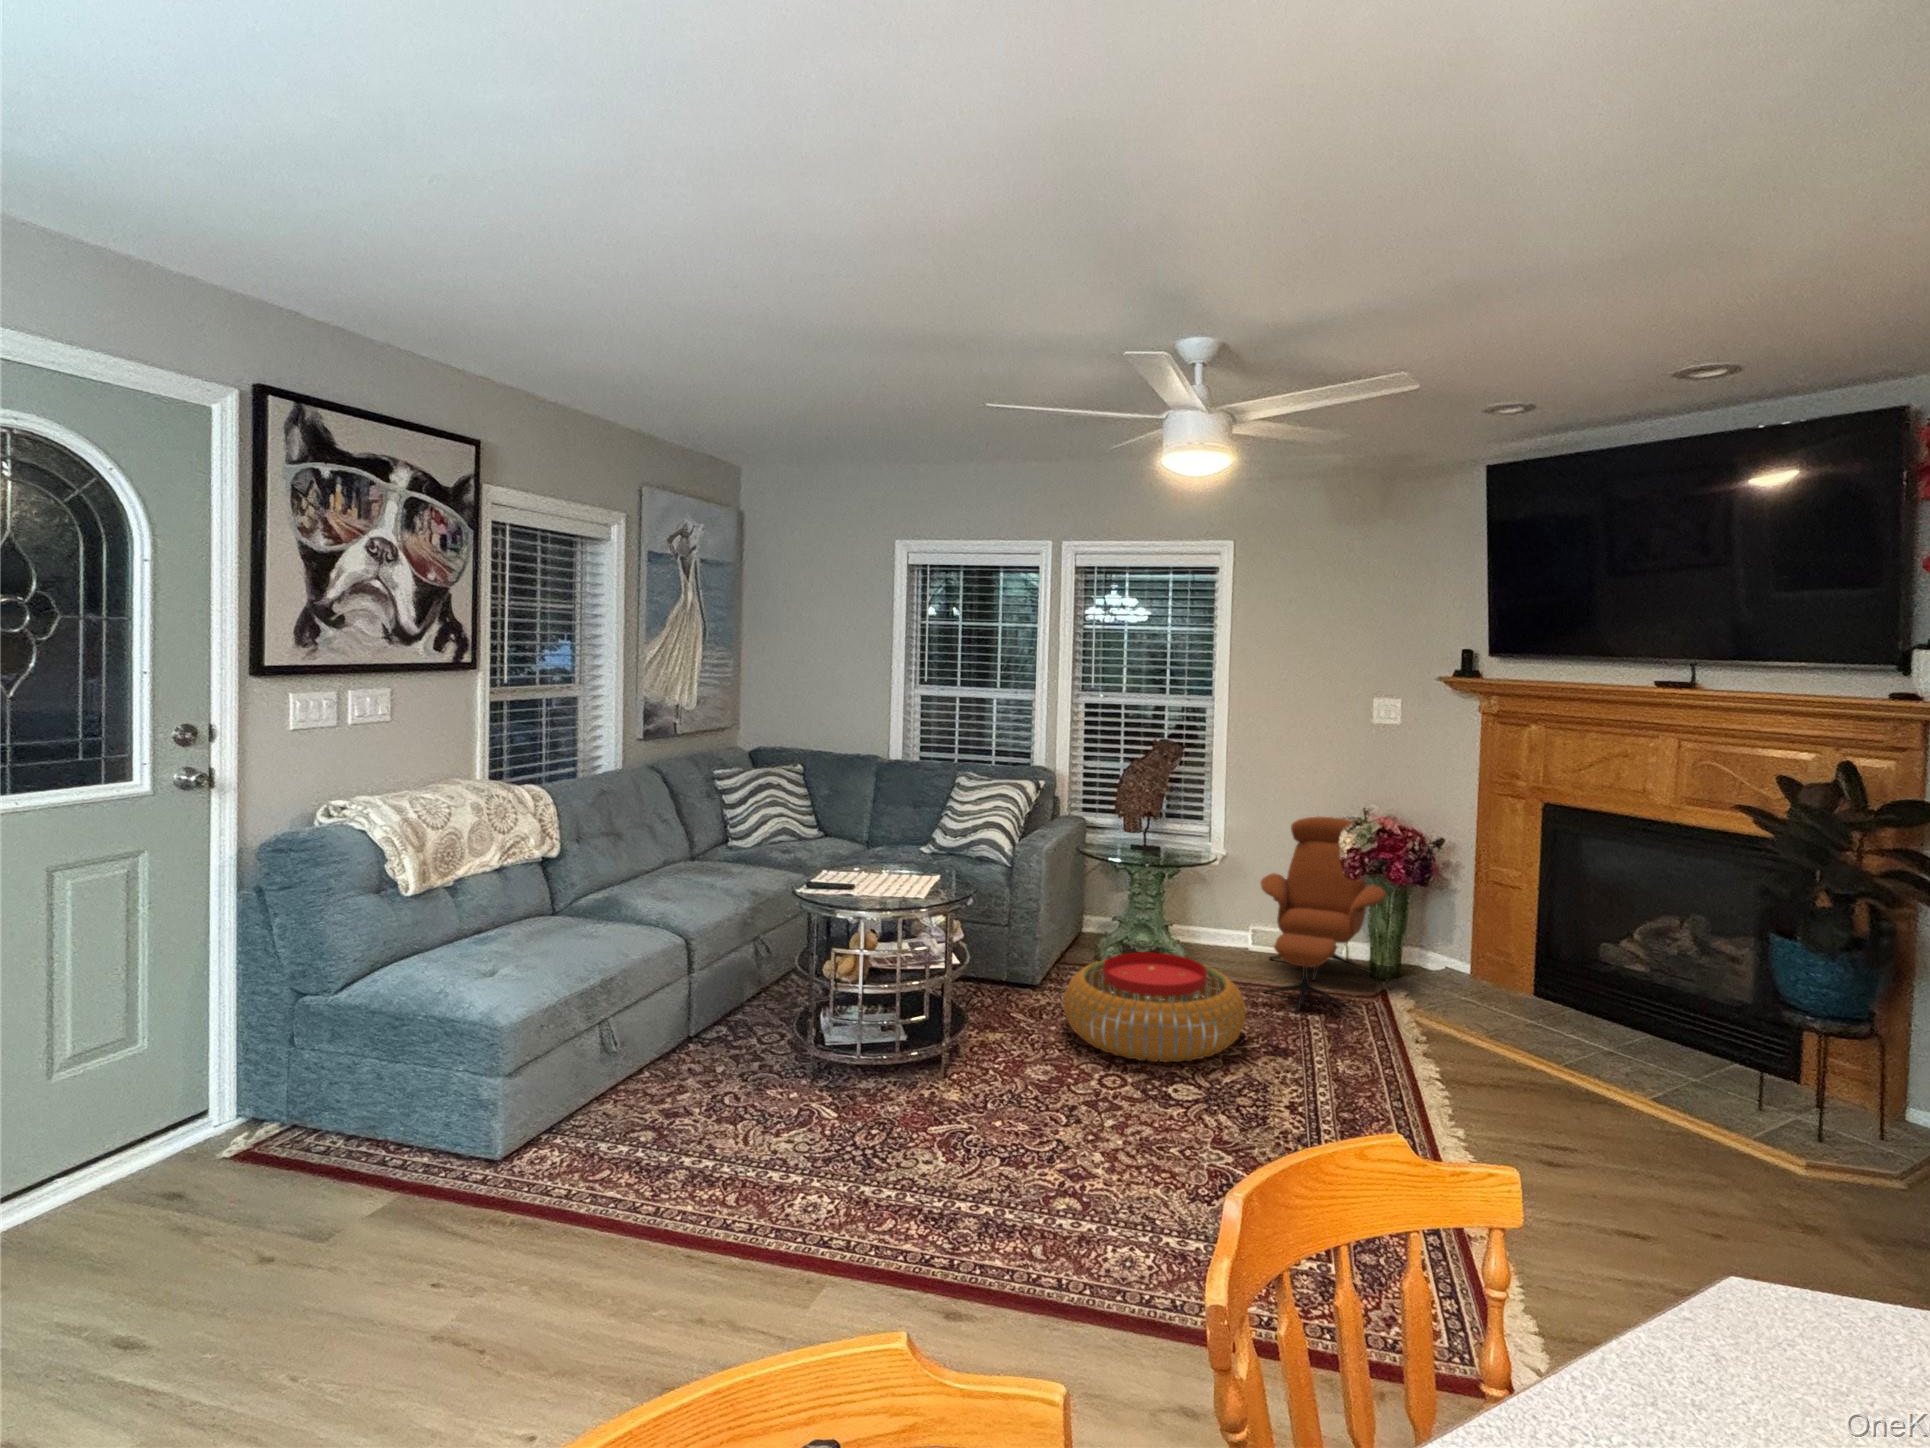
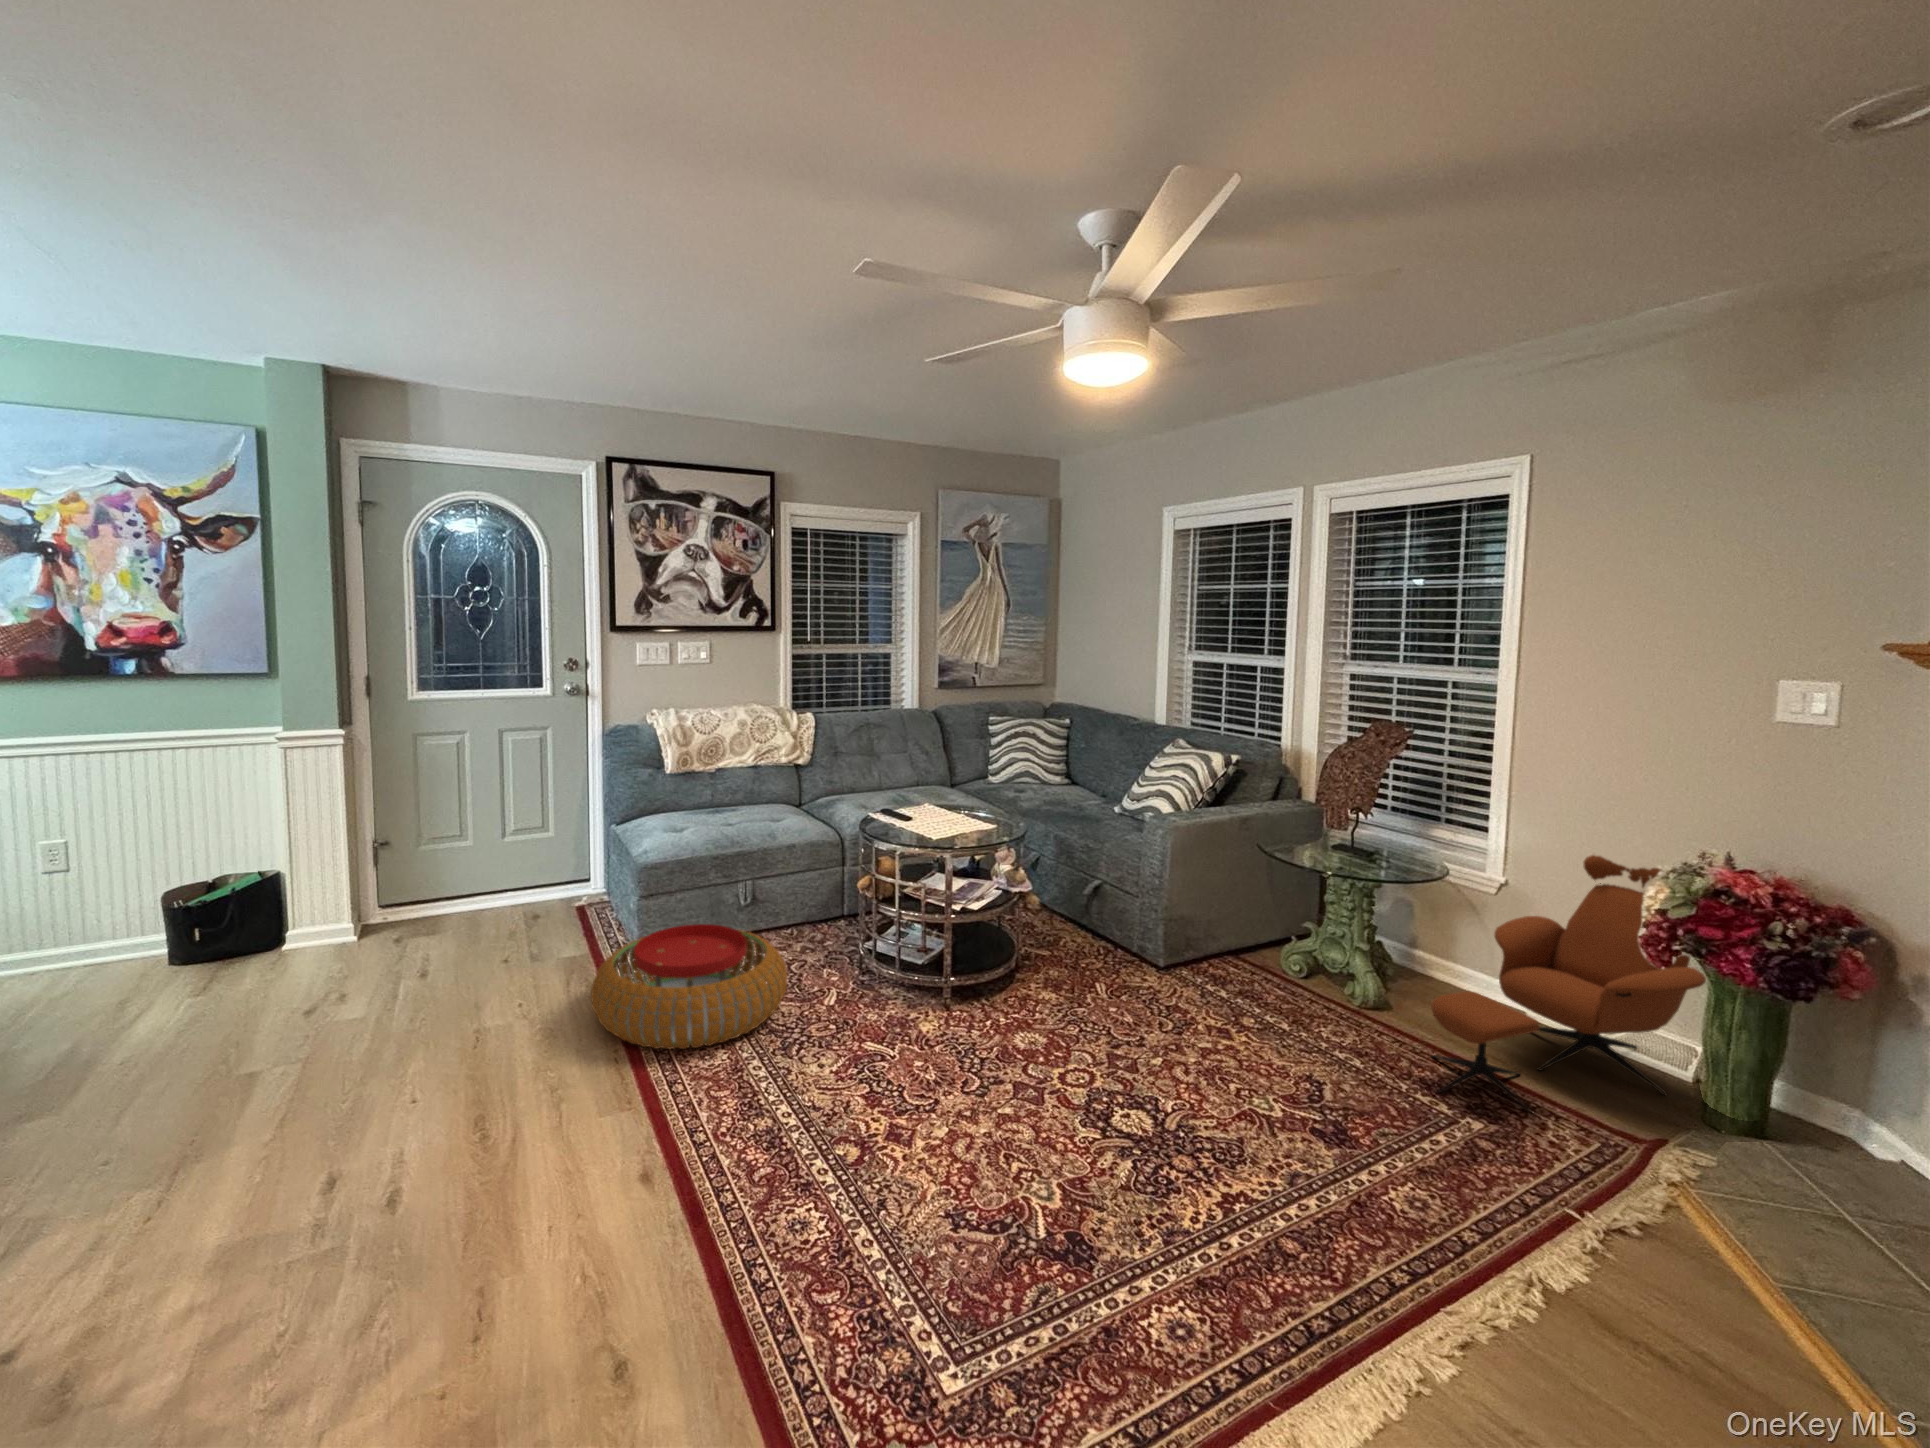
pouf: present [1064,952,1246,1062] -> present [591,924,787,1049]

